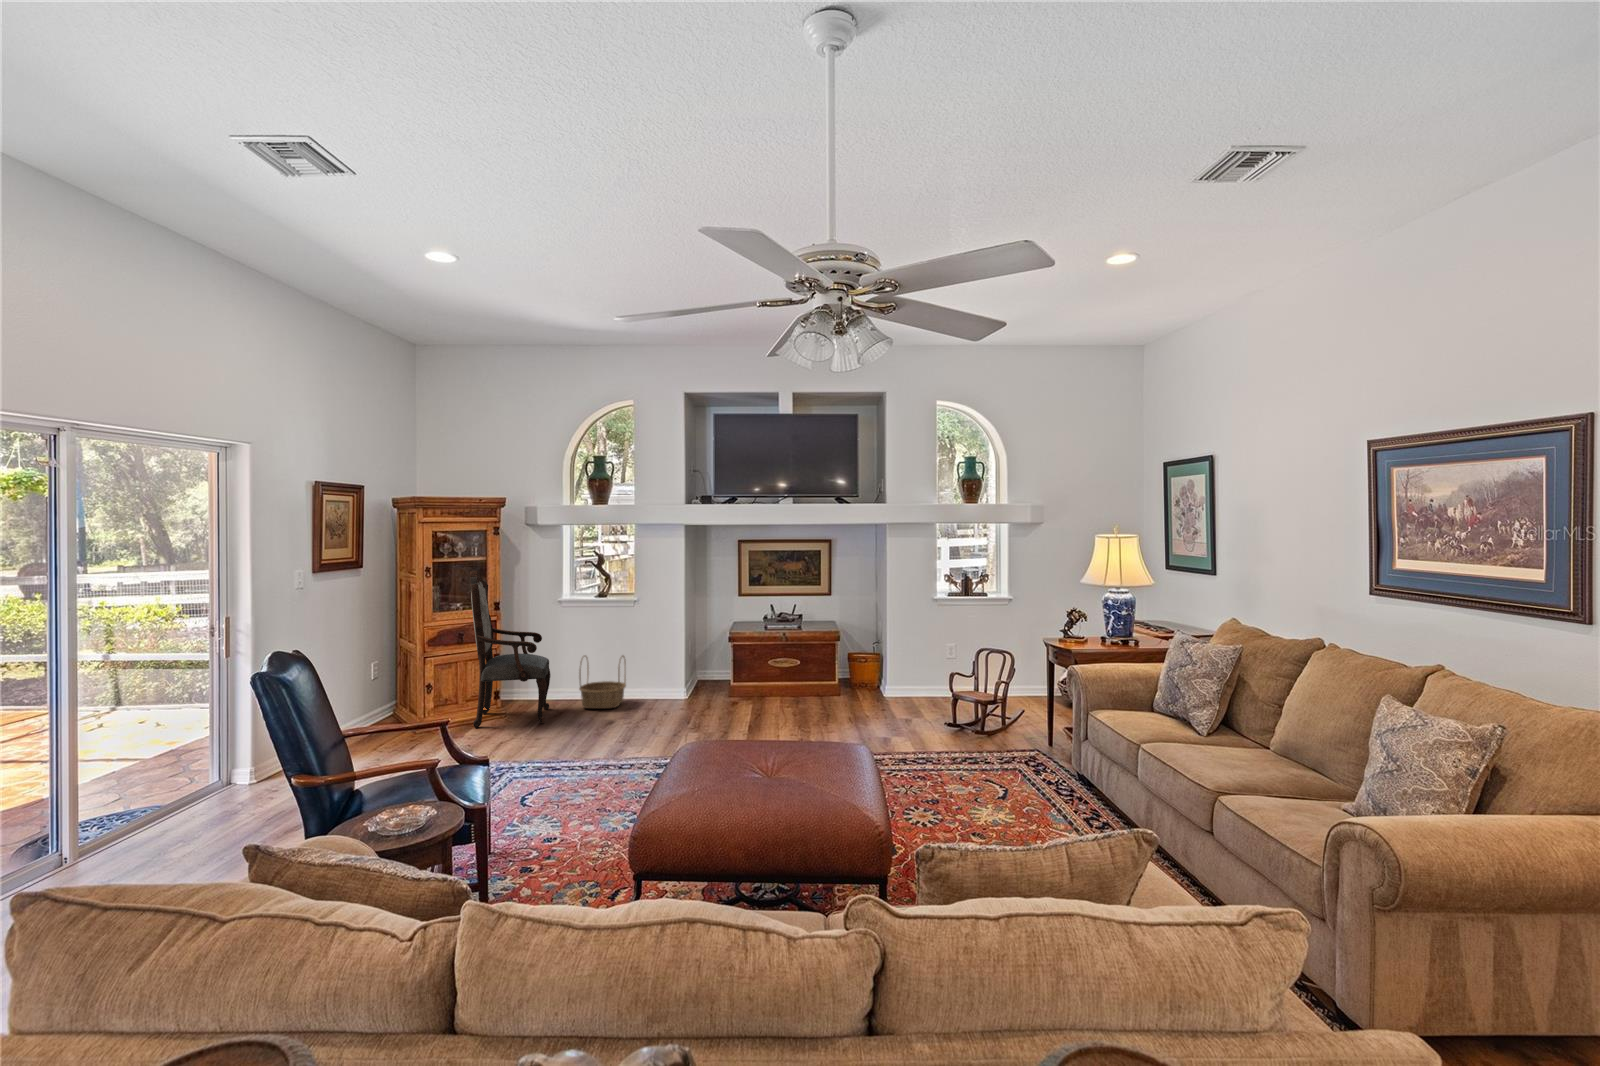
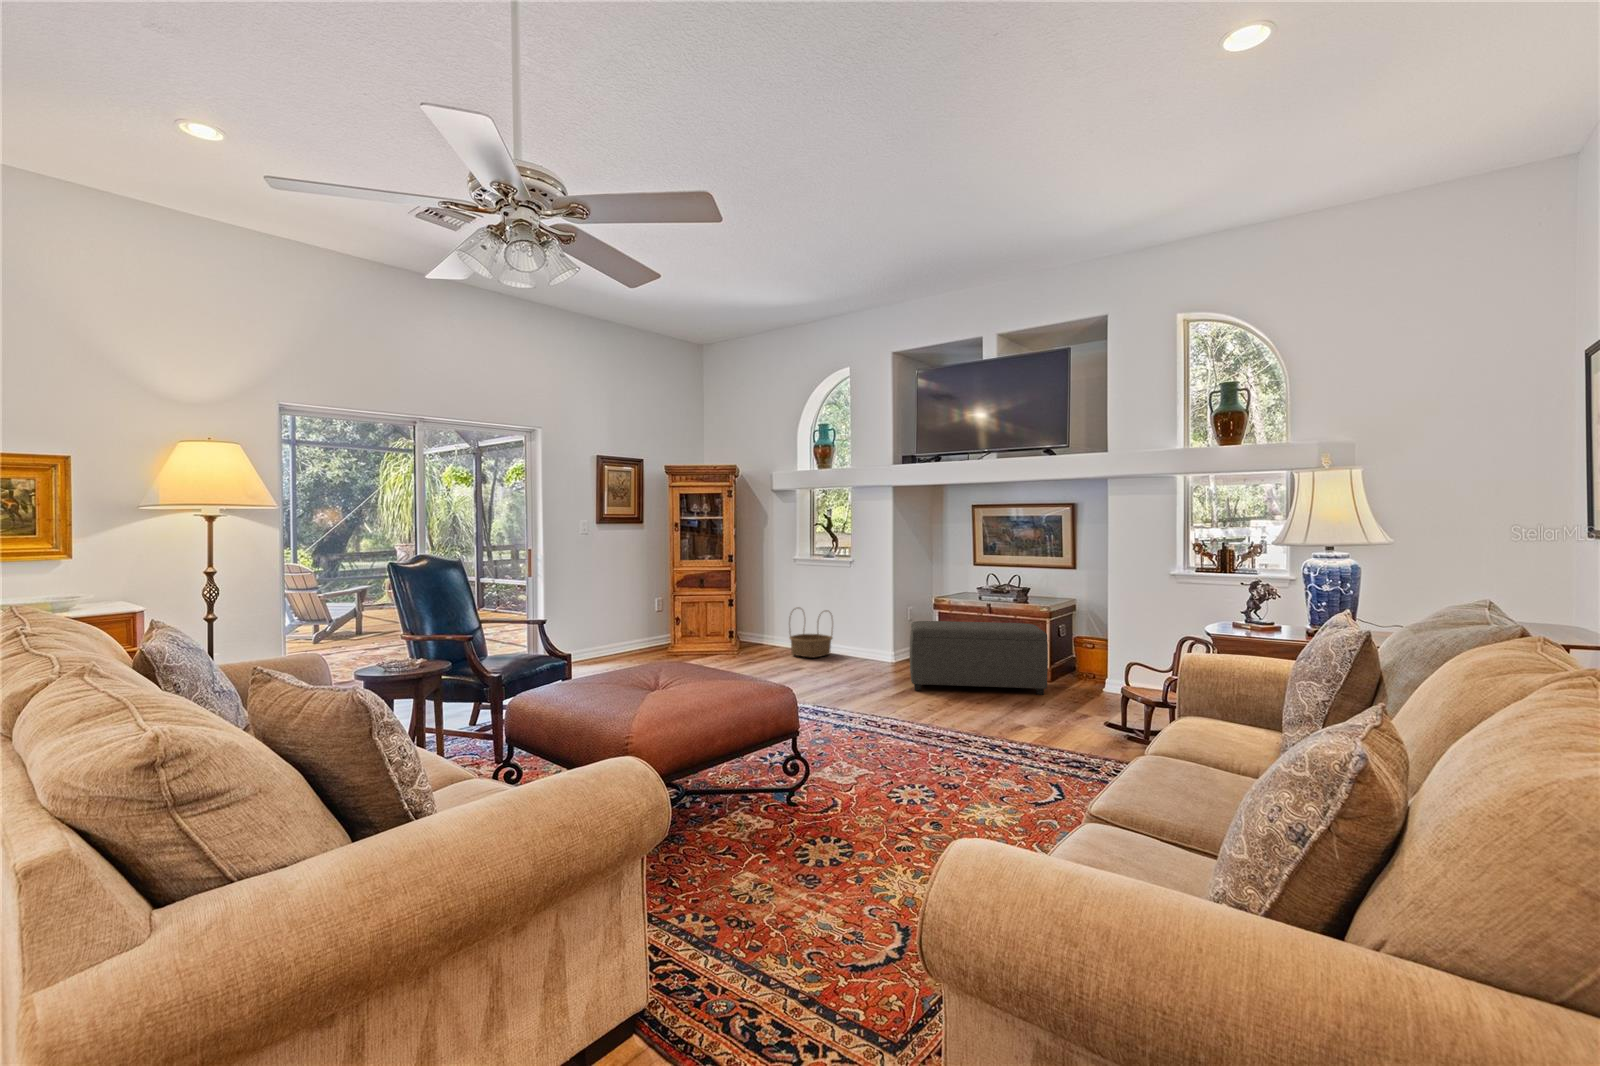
armchair: present [470,571,550,728] -> none [696,526,770,660]
ottoman: none [743,649,867,725] -> present [910,621,1048,695]

